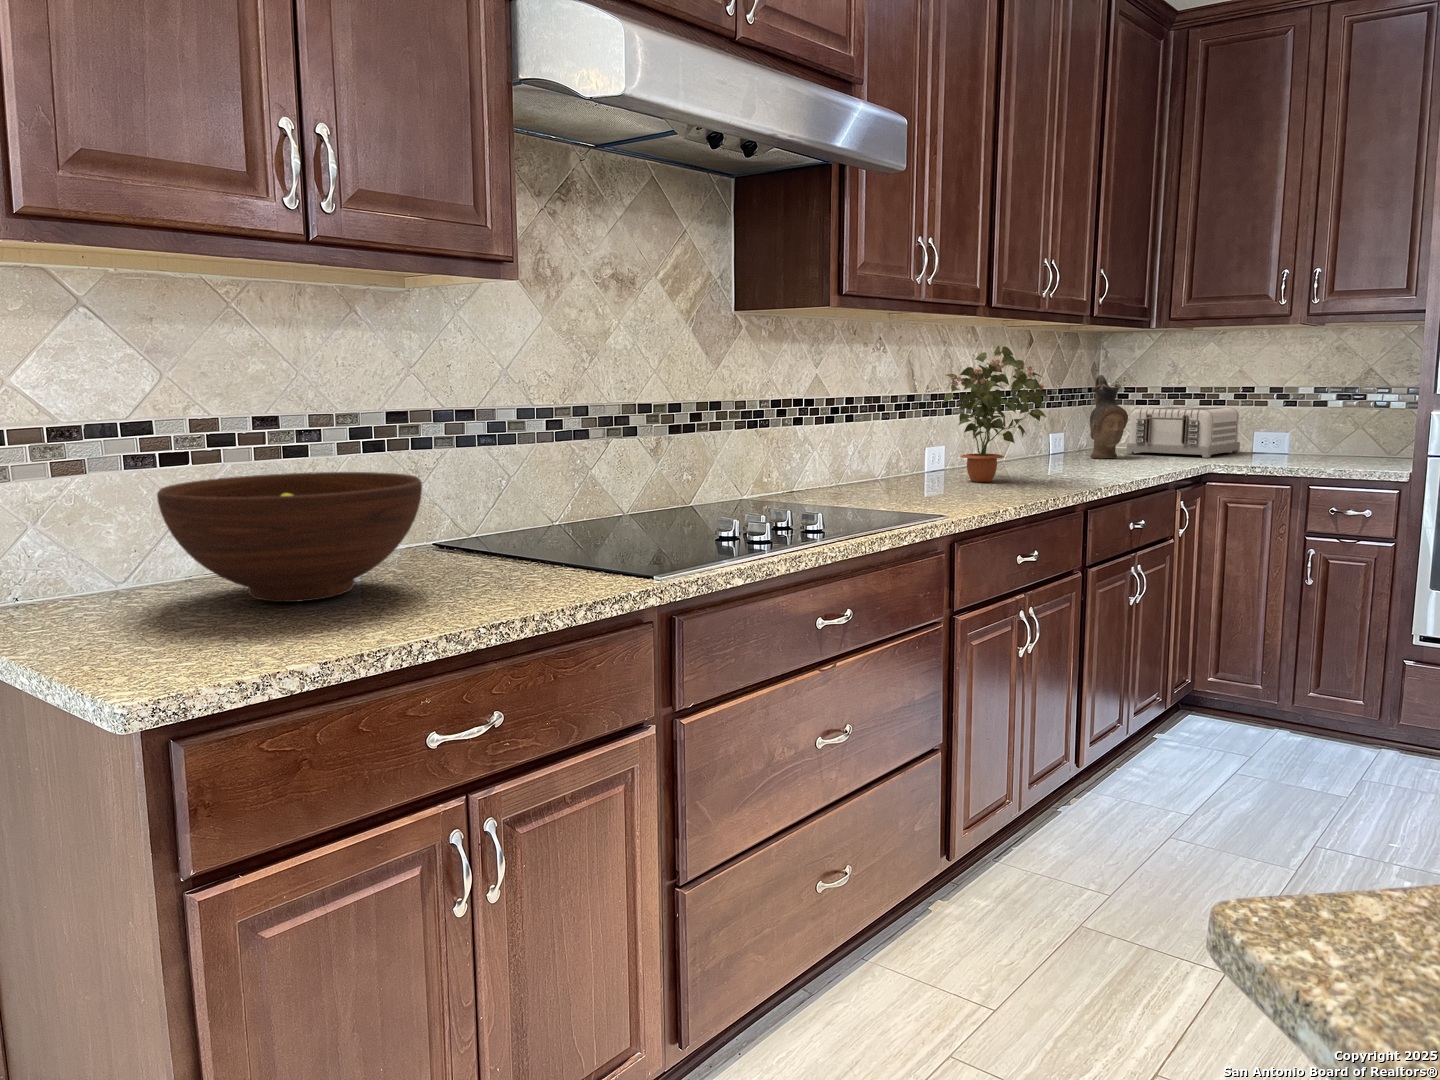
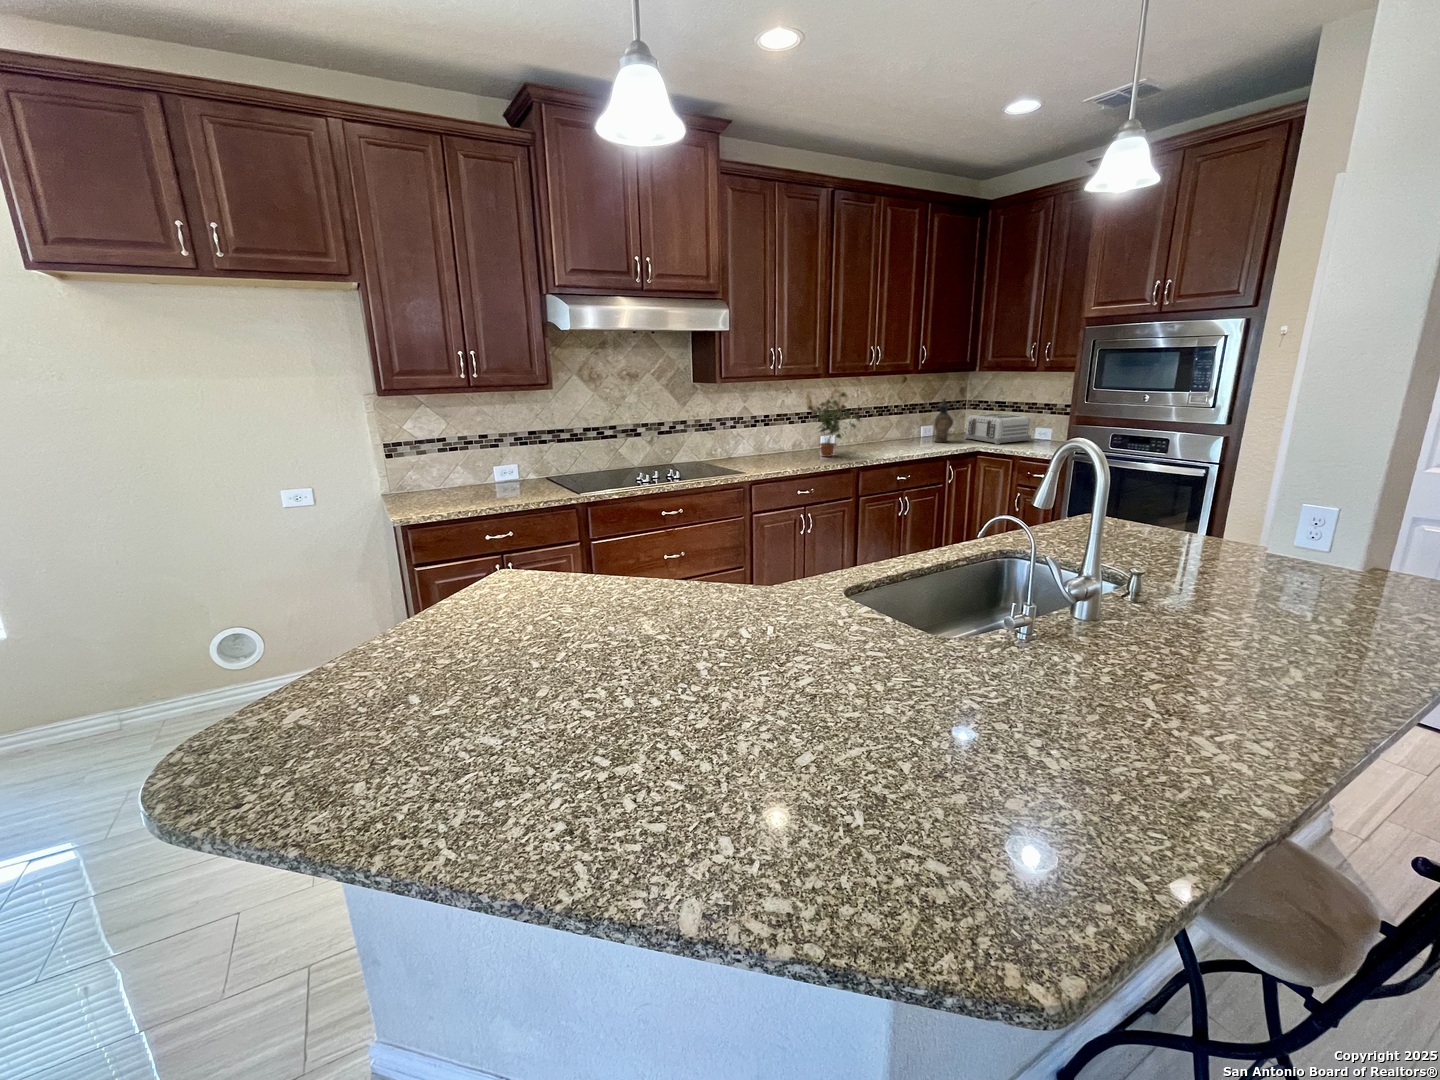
fruit bowl: present [157,472,422,602] -> none [433,455,512,497]

